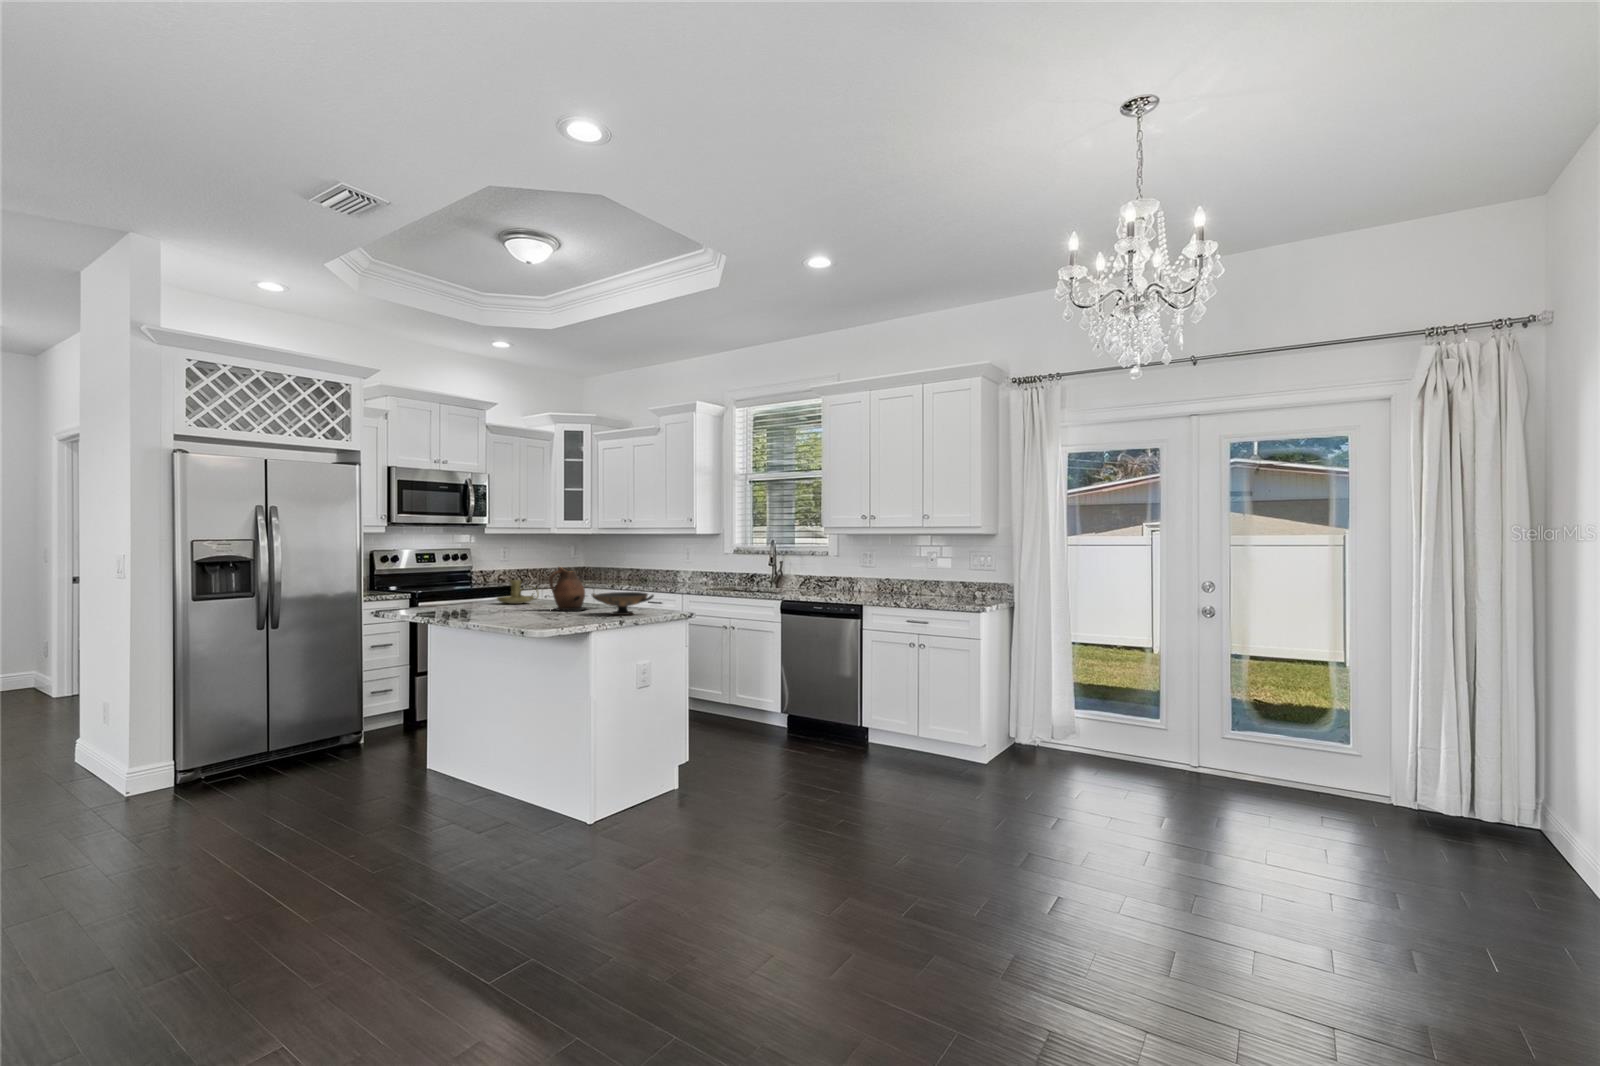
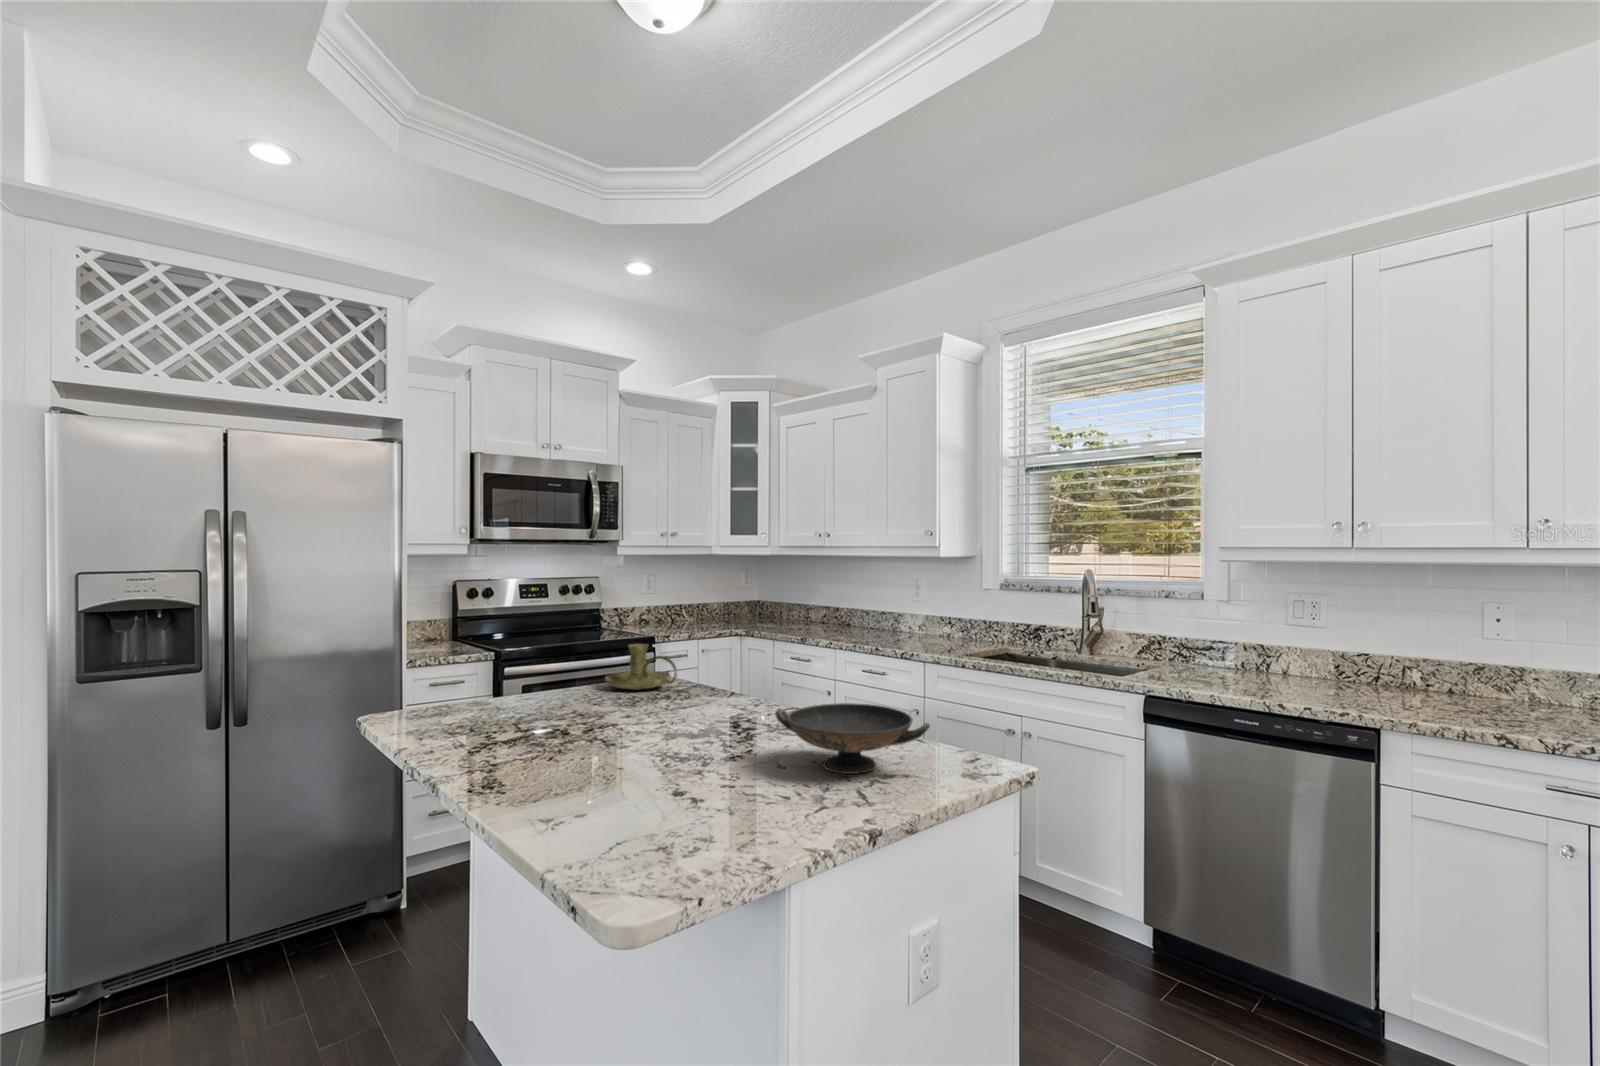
ceramic pitcher: present [549,567,587,611] -> none [686,634,773,739]

